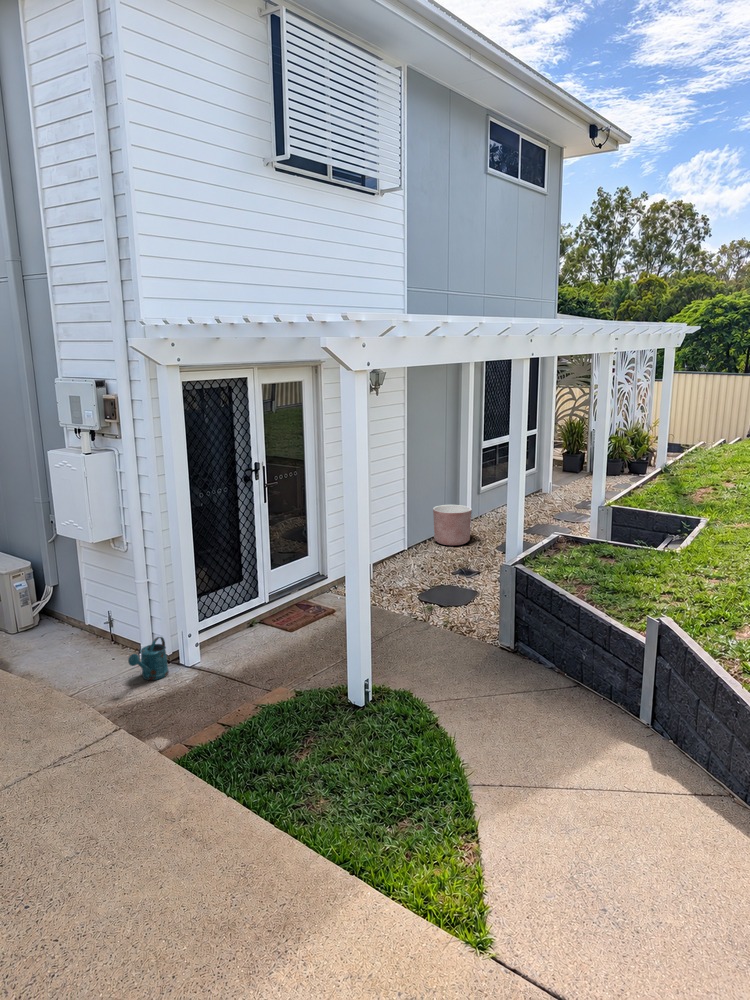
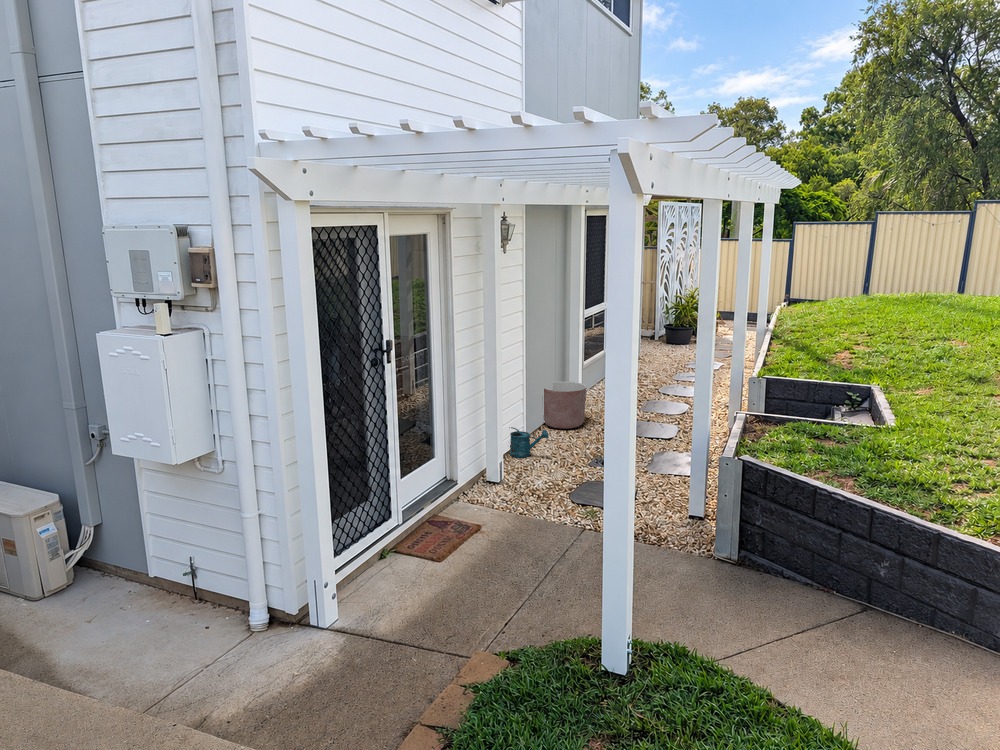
watering can: present [128,637,169,680] -> present [509,427,549,458]

